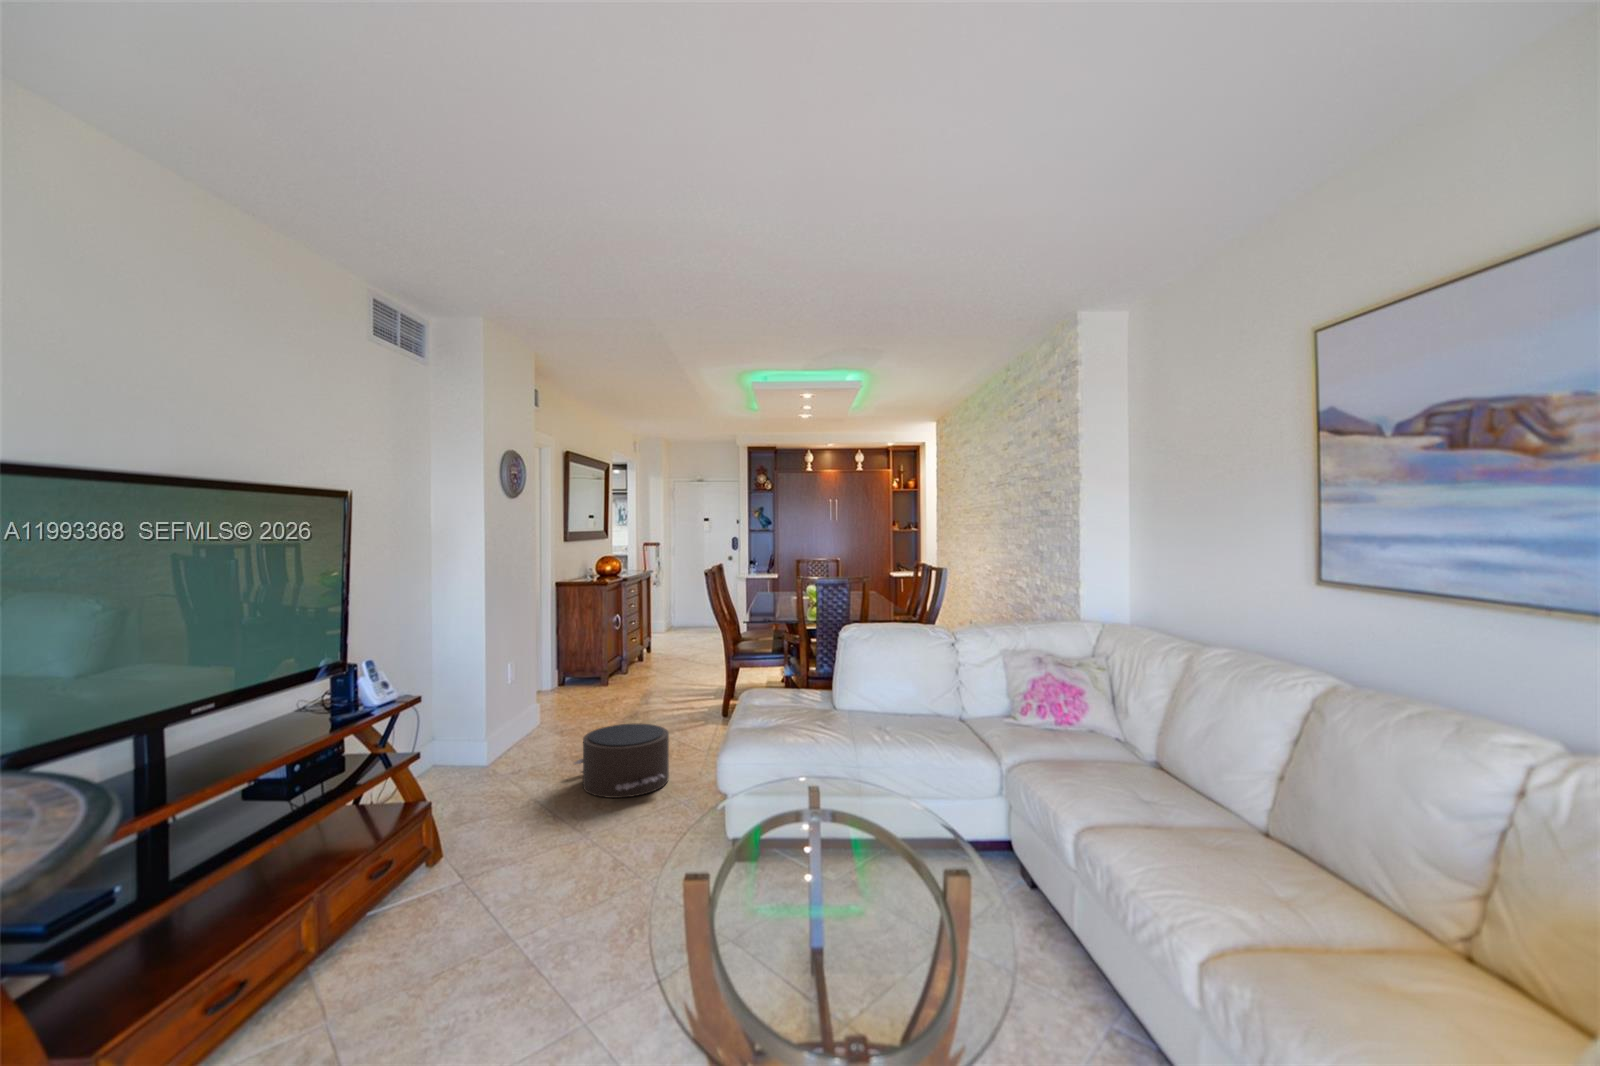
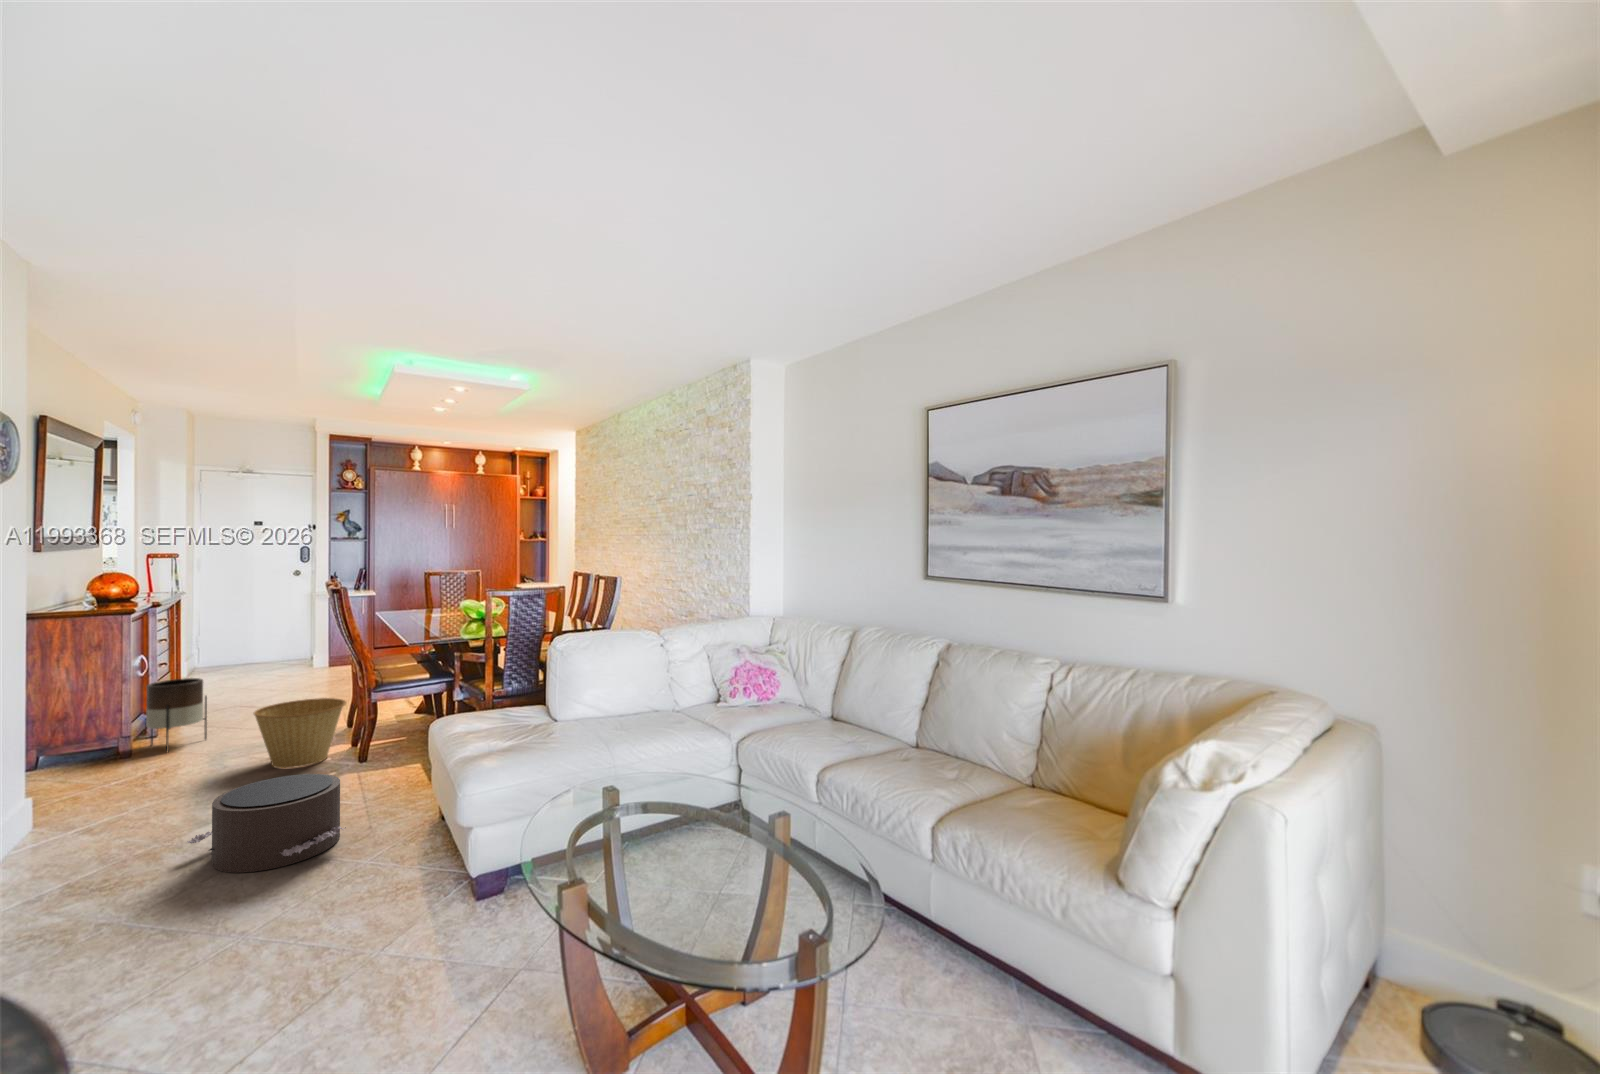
planter: none [603,636,638,690] -> present [146,678,207,752]
basket: none [650,662,713,717] -> present [254,698,346,768]

